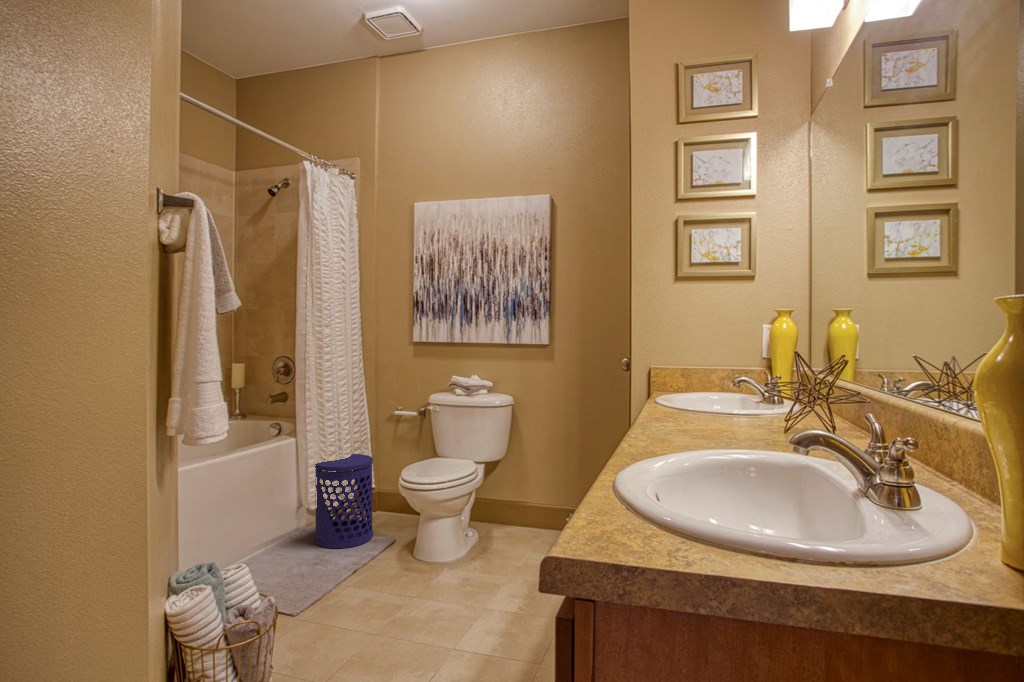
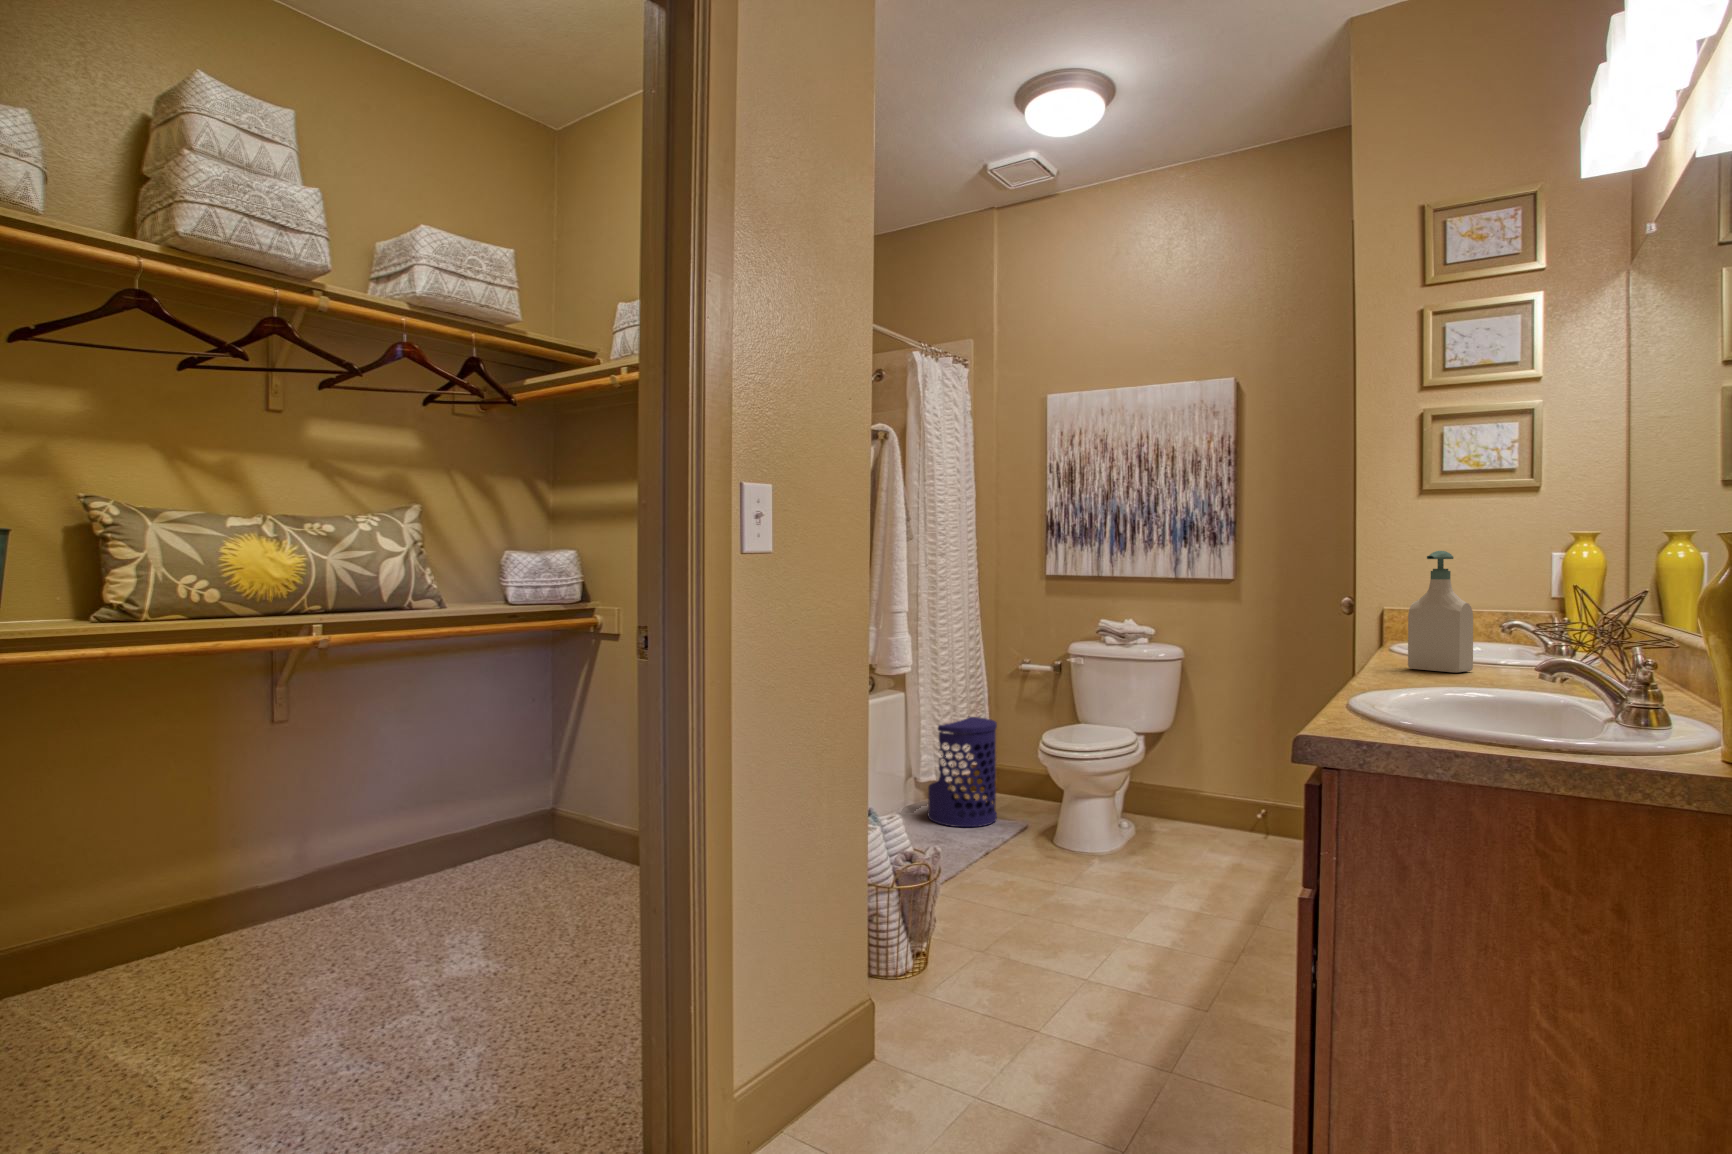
soap bottle: none [686,319,736,427] -> present [1408,551,1473,673]

